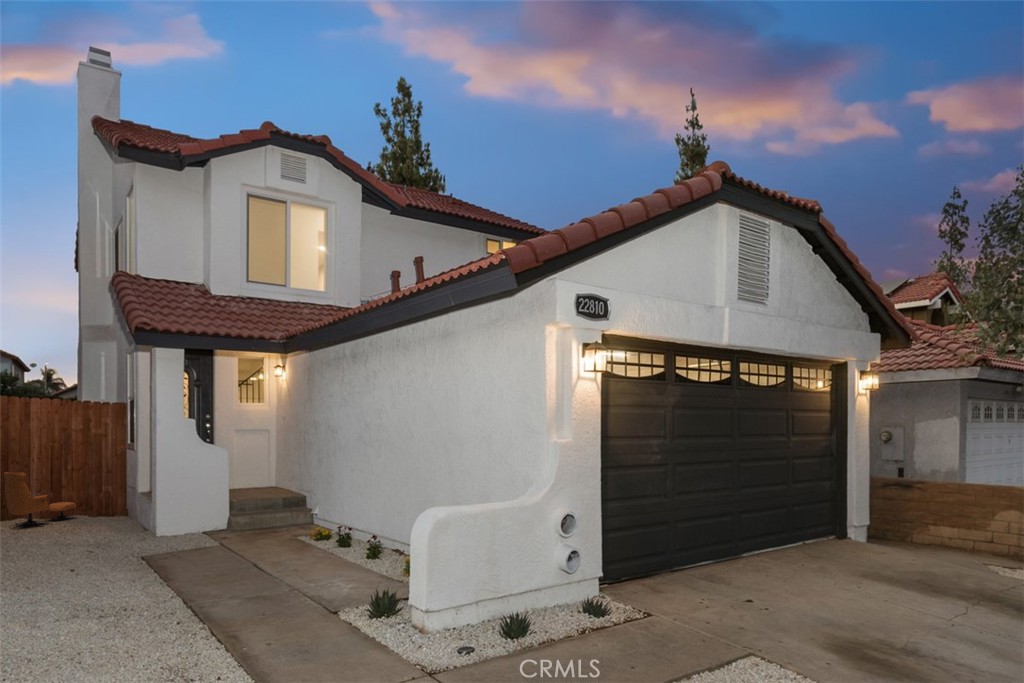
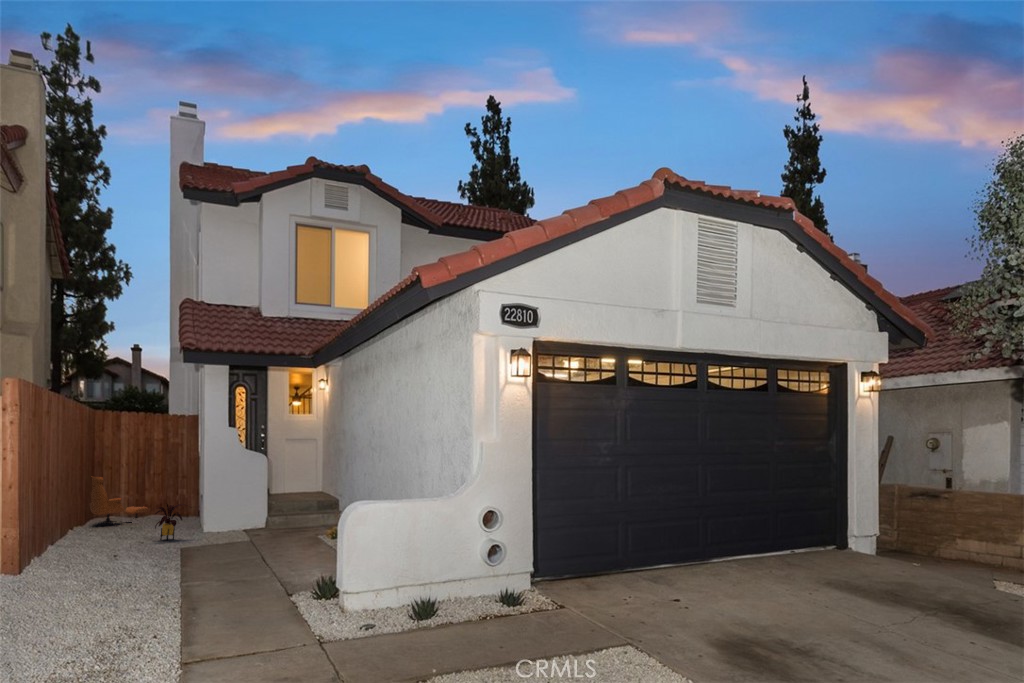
house plant: none [104,500,150,541] -> present [155,504,185,541]

